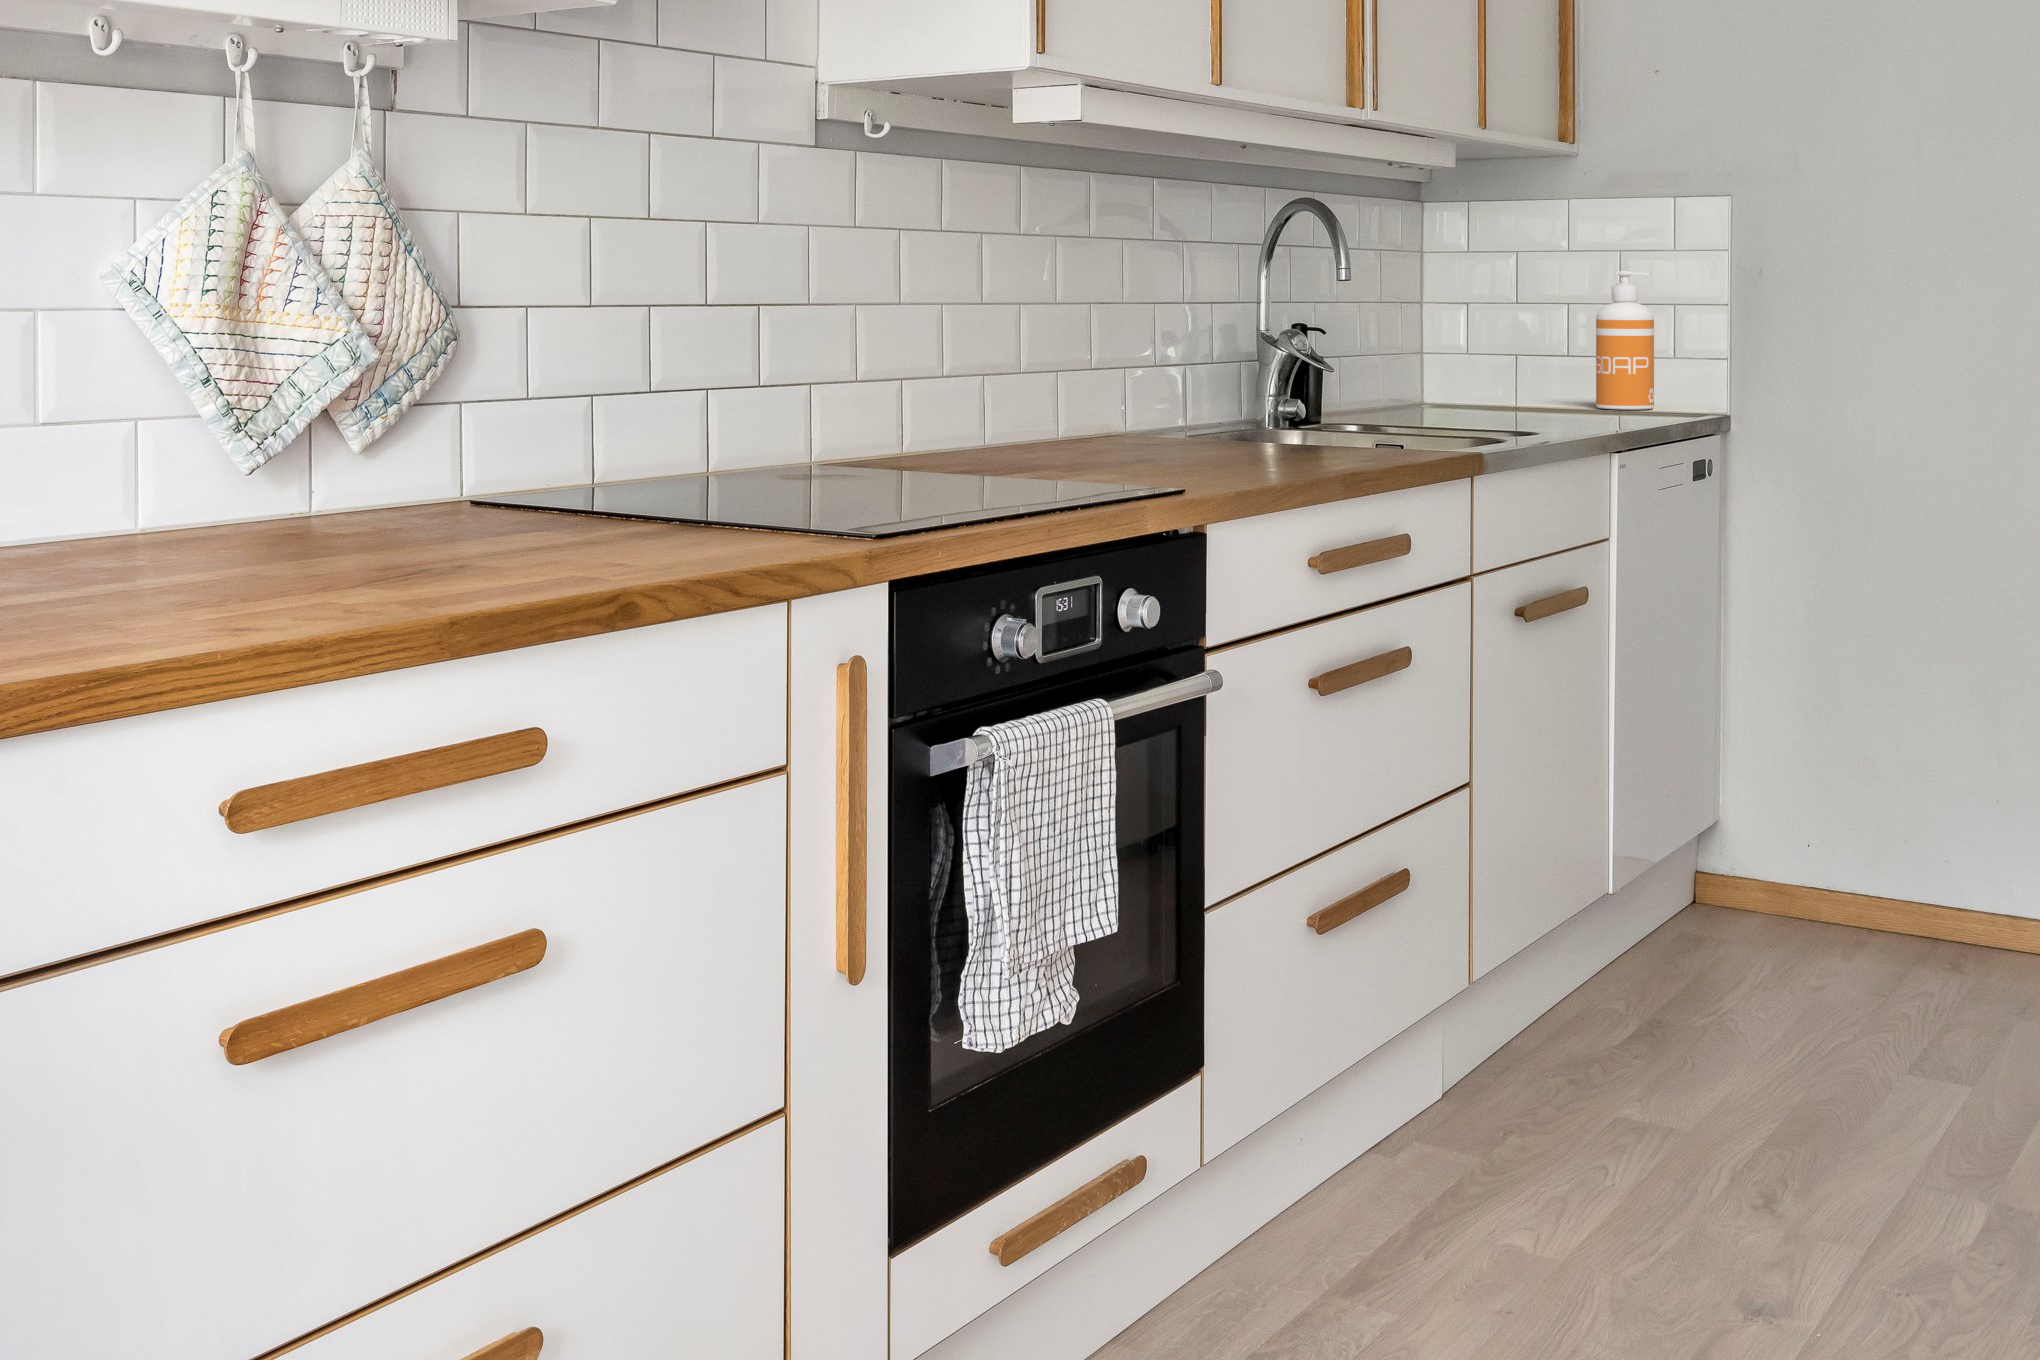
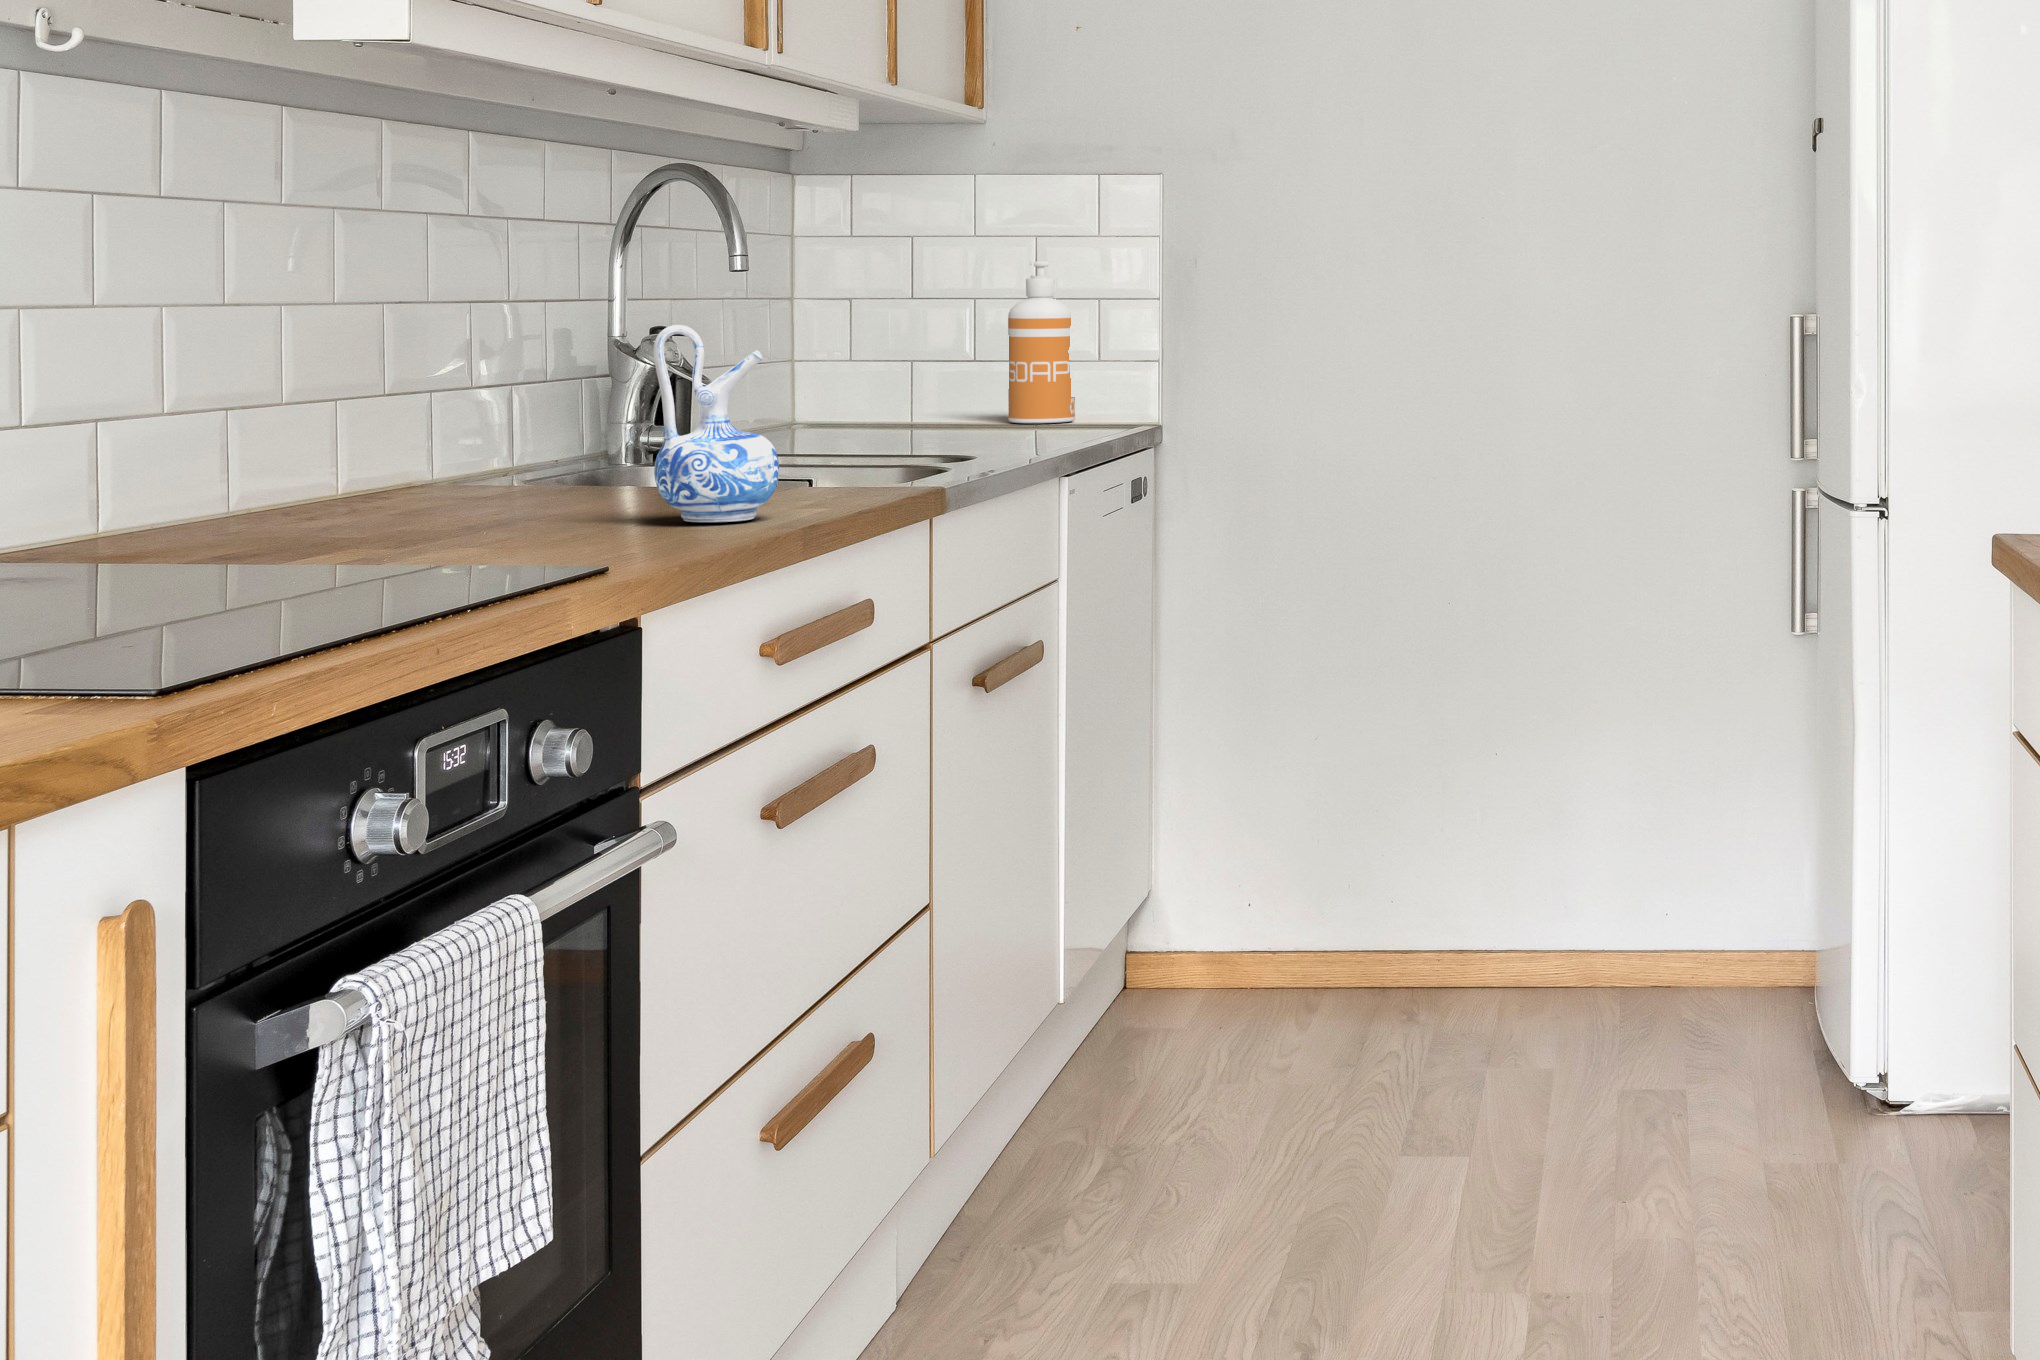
ceramic pitcher: none [1242,320,1331,466] -> present [653,325,779,522]

